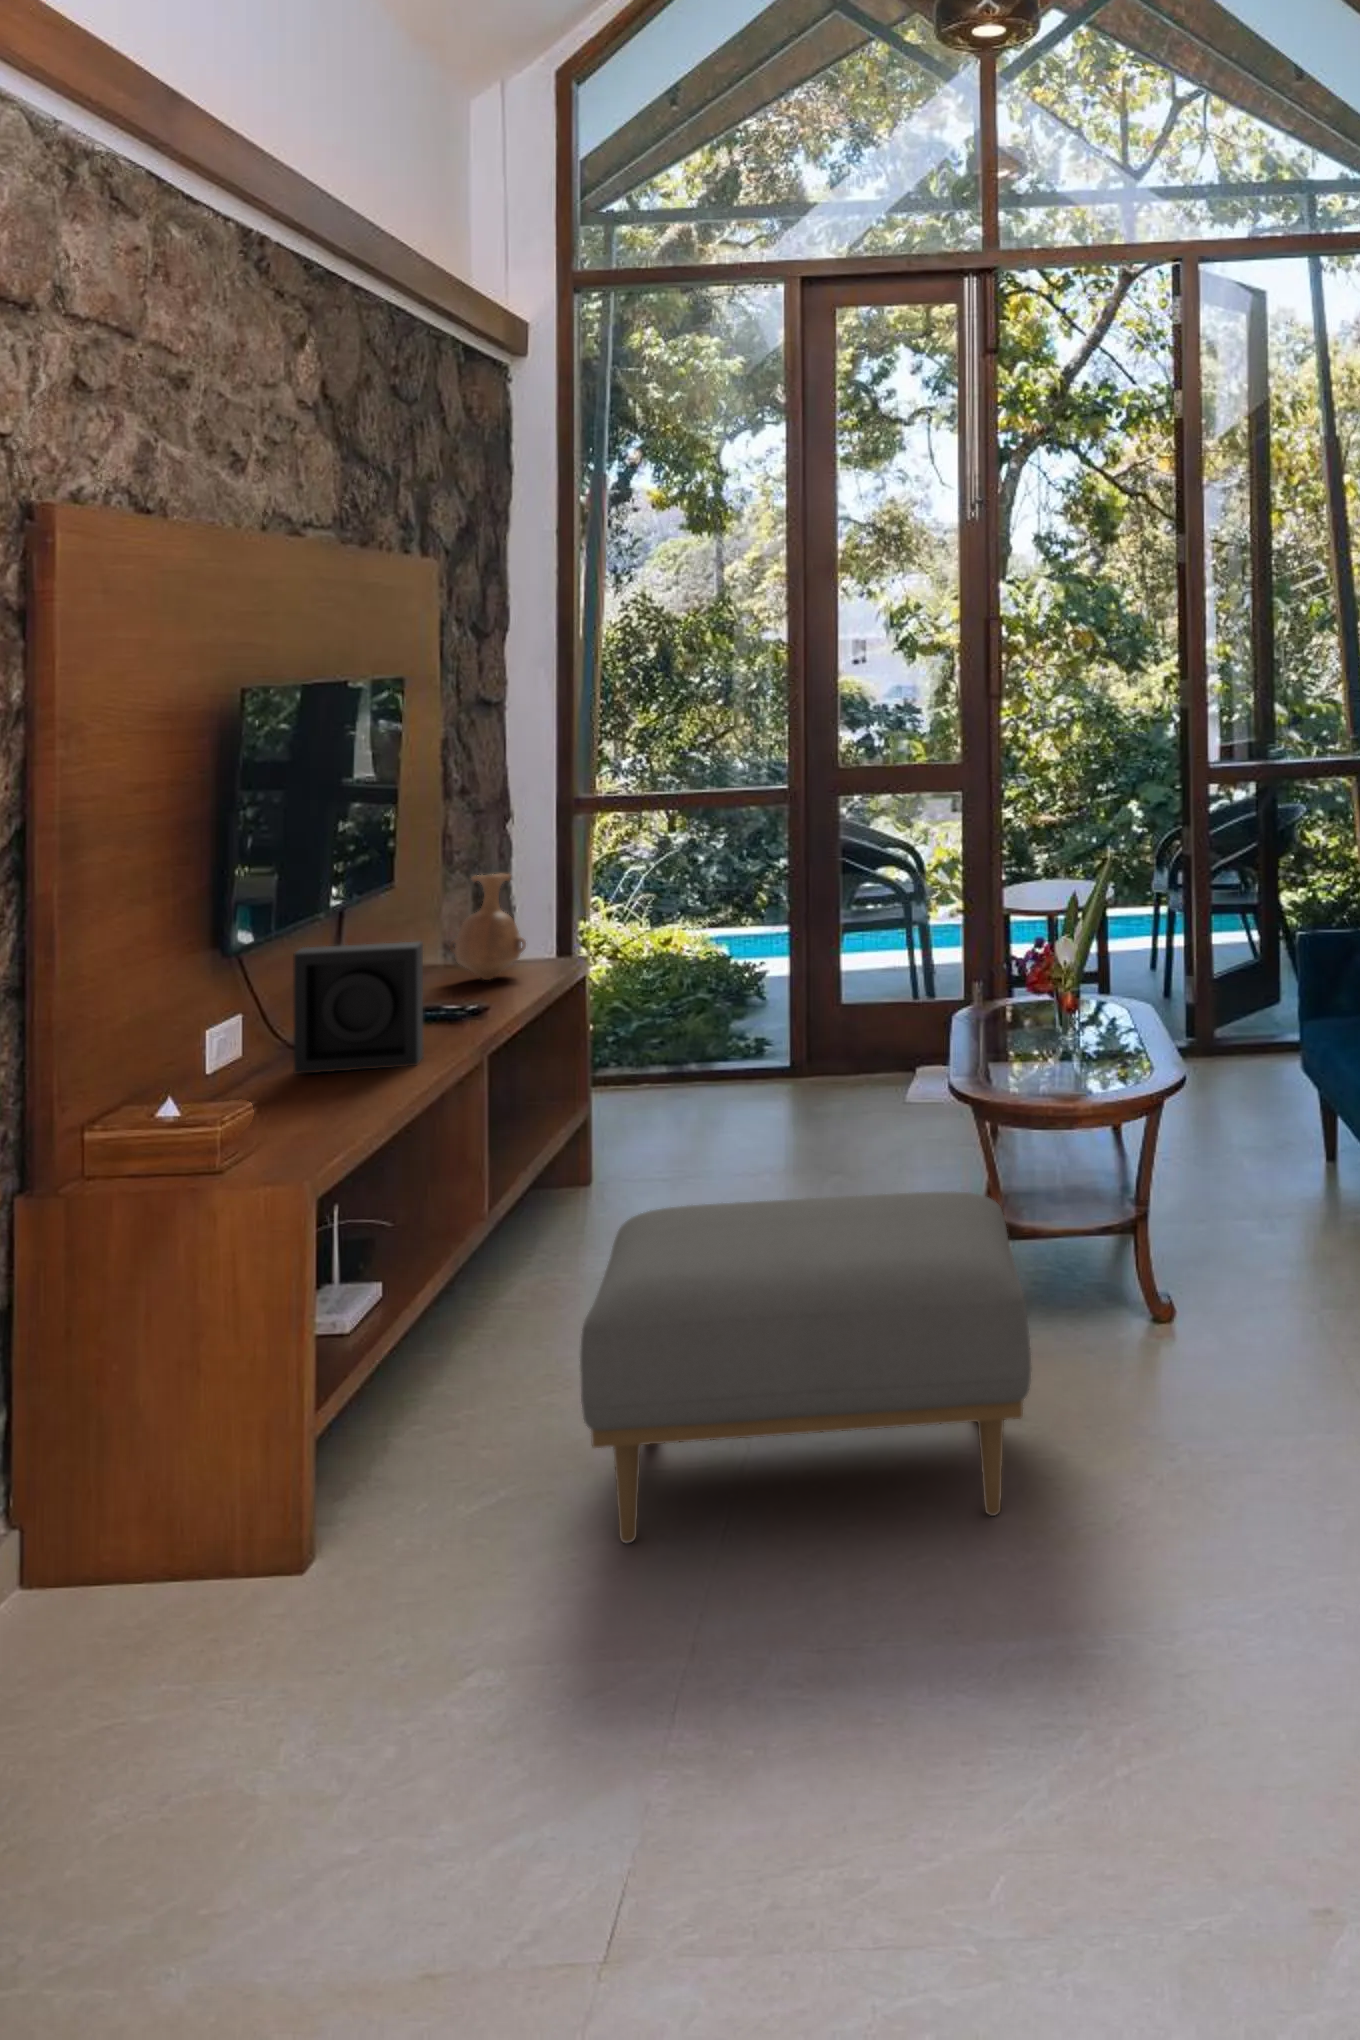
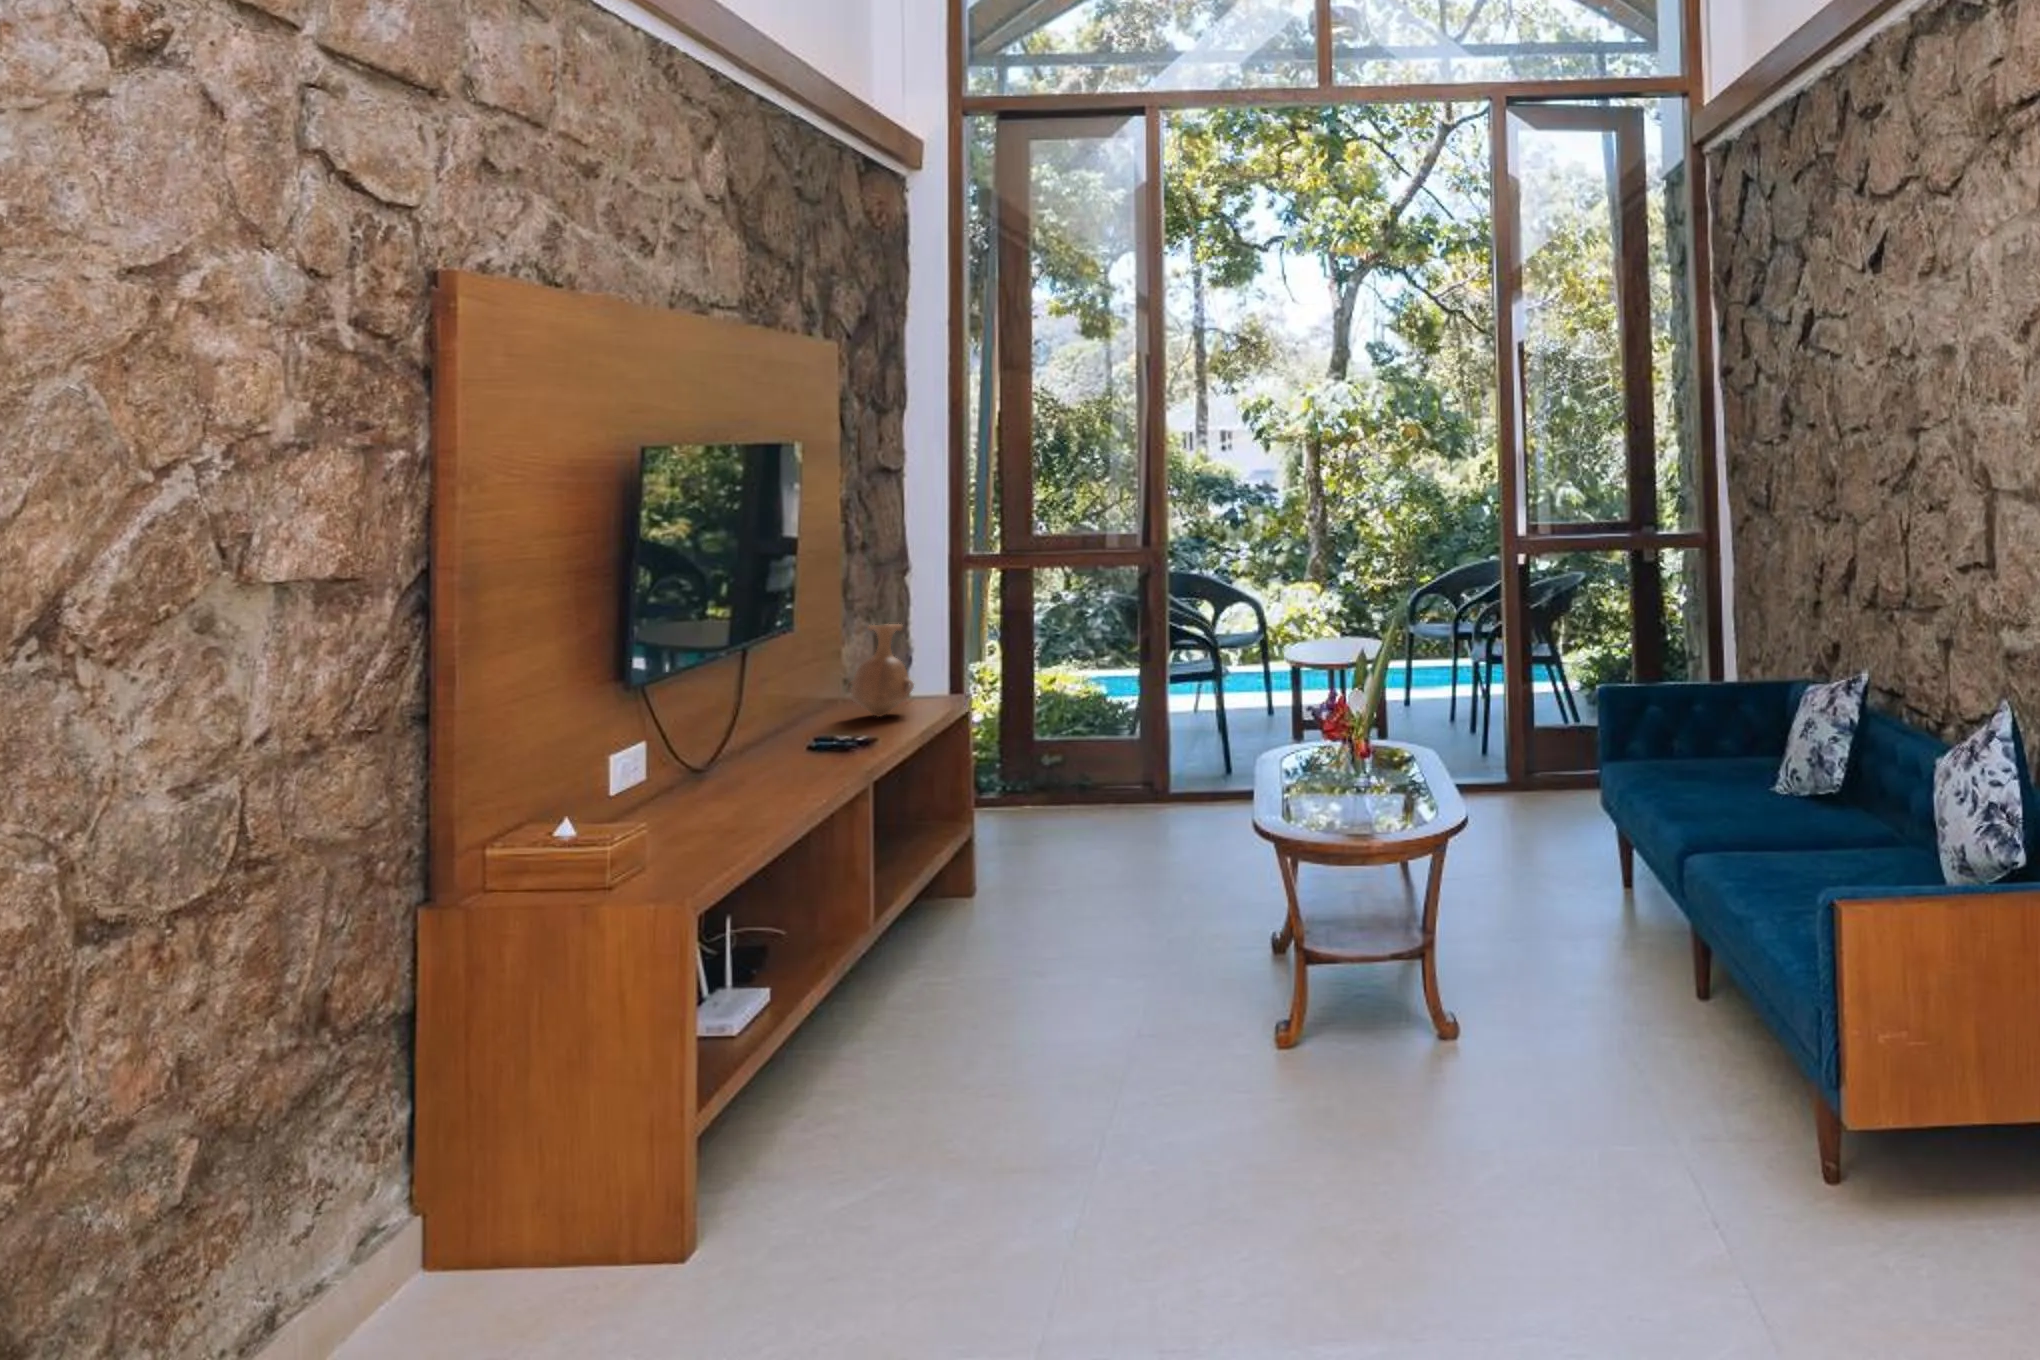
speaker: present [293,941,423,1074] -> none [685,682,806,799]
ottoman: present [580,1191,1031,1543] -> none [912,917,1335,1247]

